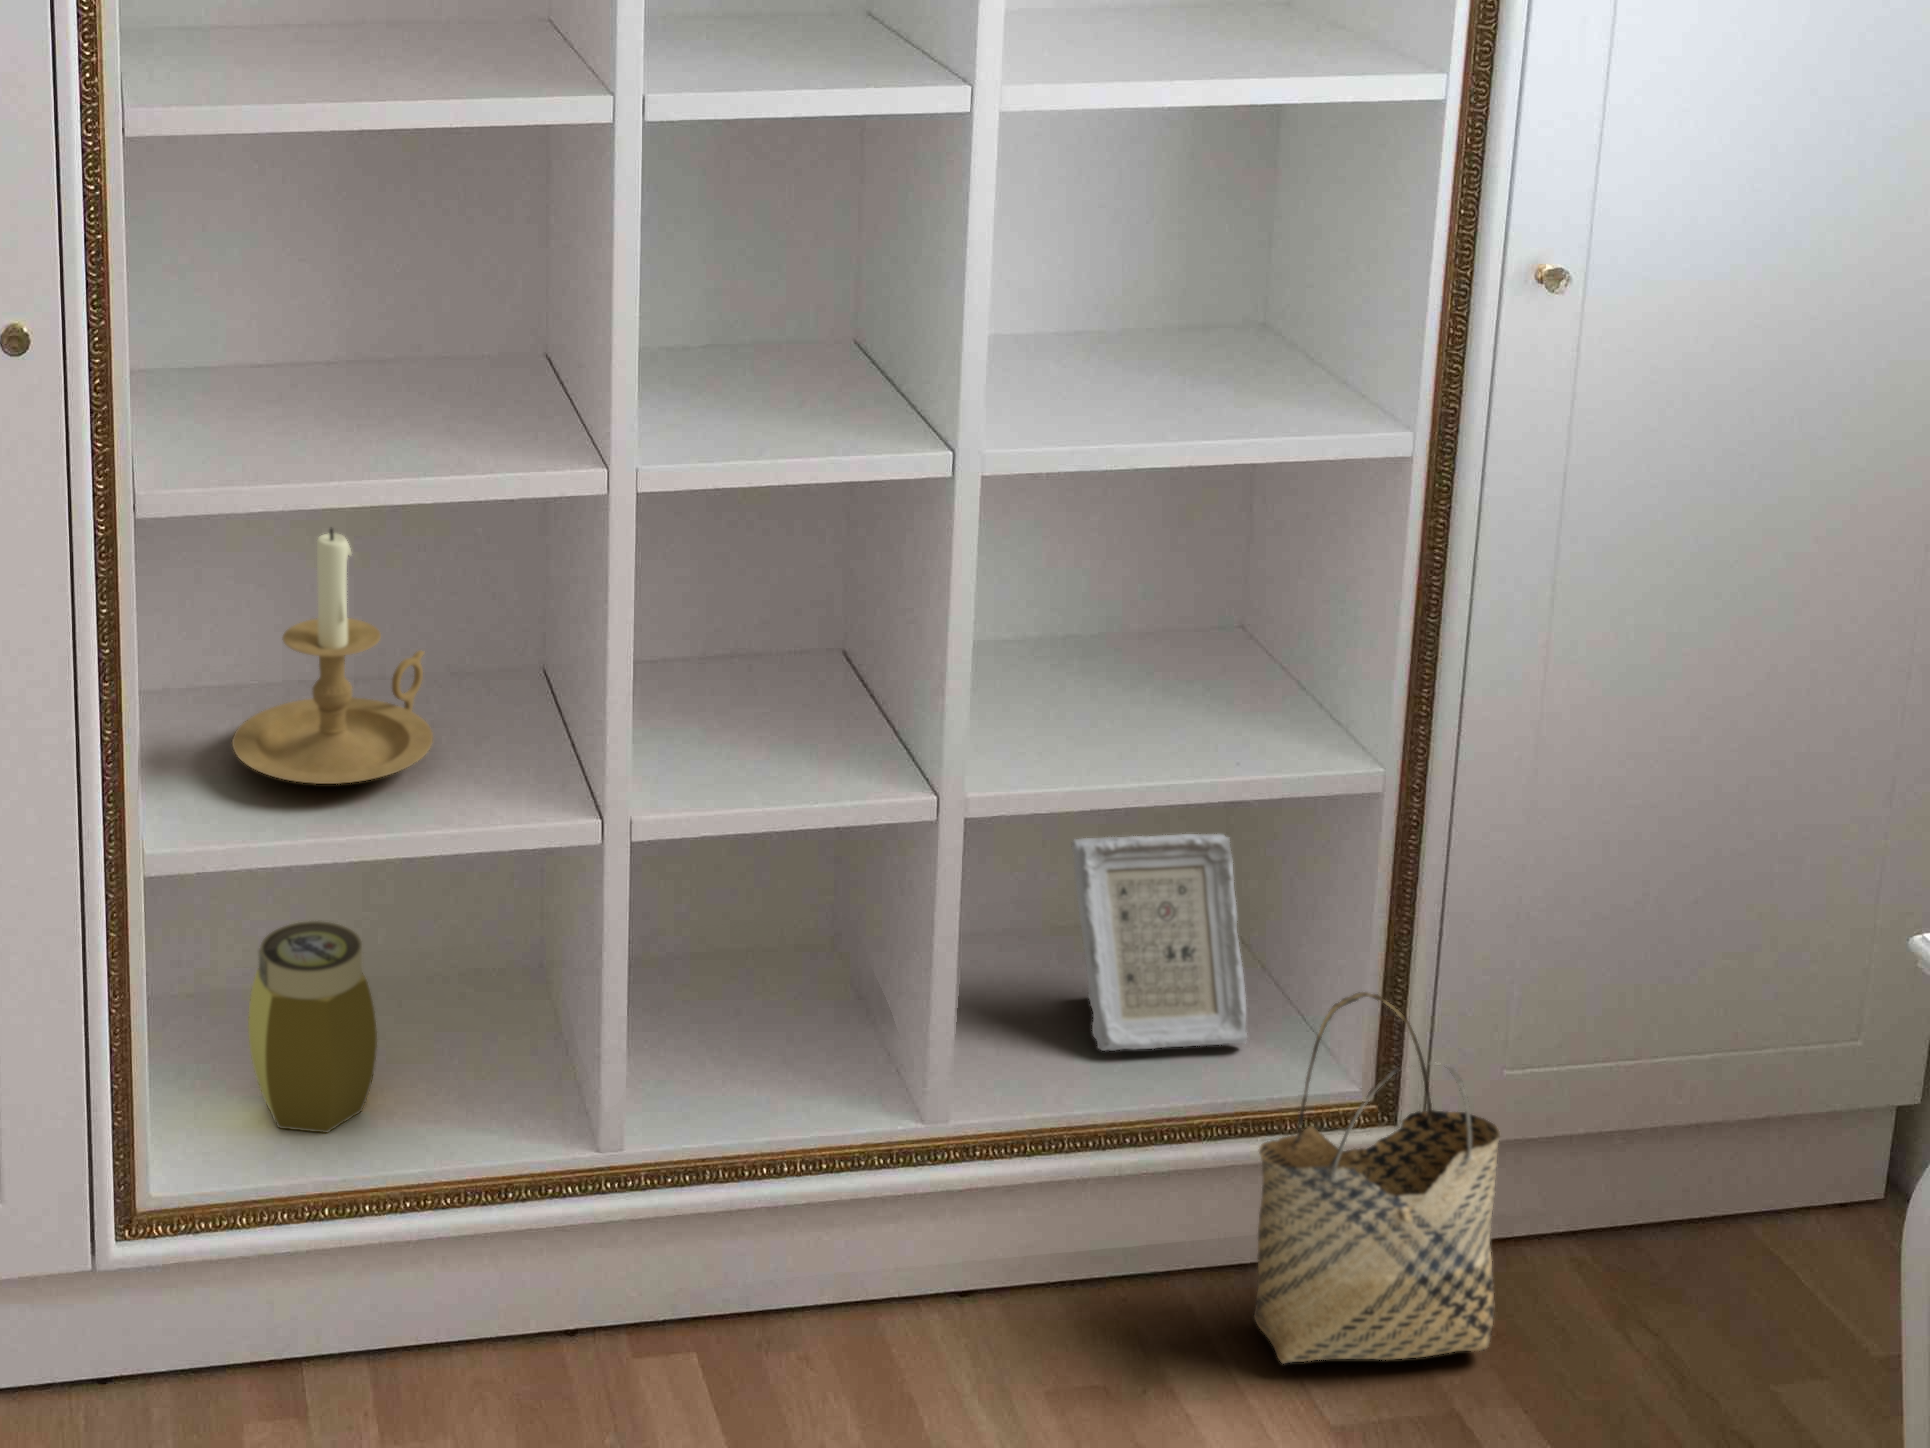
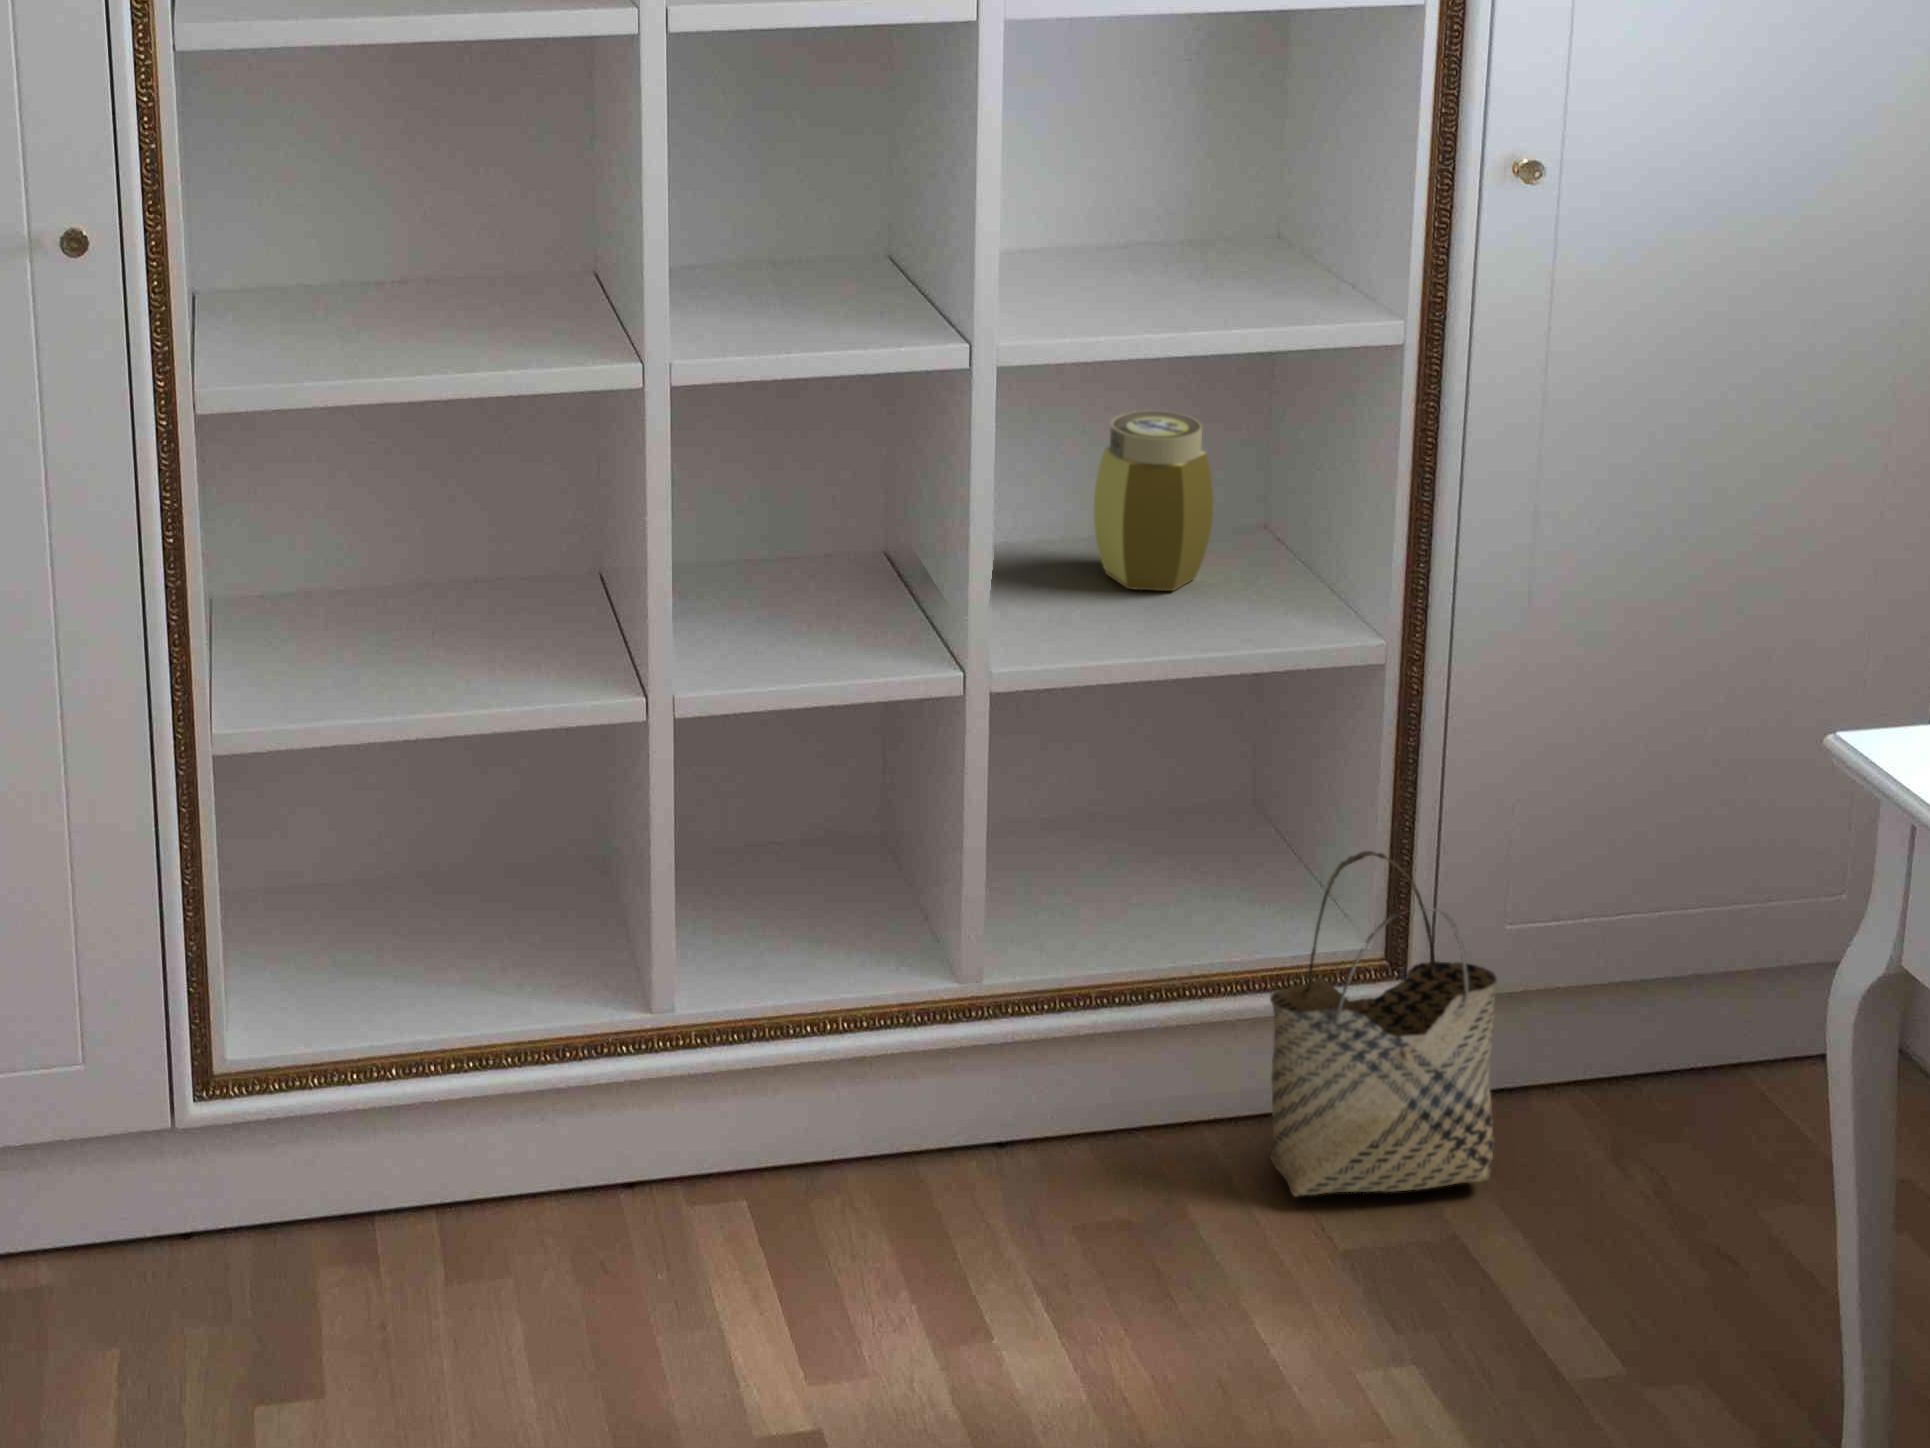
candle holder: present [232,529,433,784] -> none [297,429,488,670]
picture frame: present [1072,834,1247,1051] -> none [1099,714,1266,917]
jar: present [248,921,377,1133] -> present [1094,411,1213,591]

